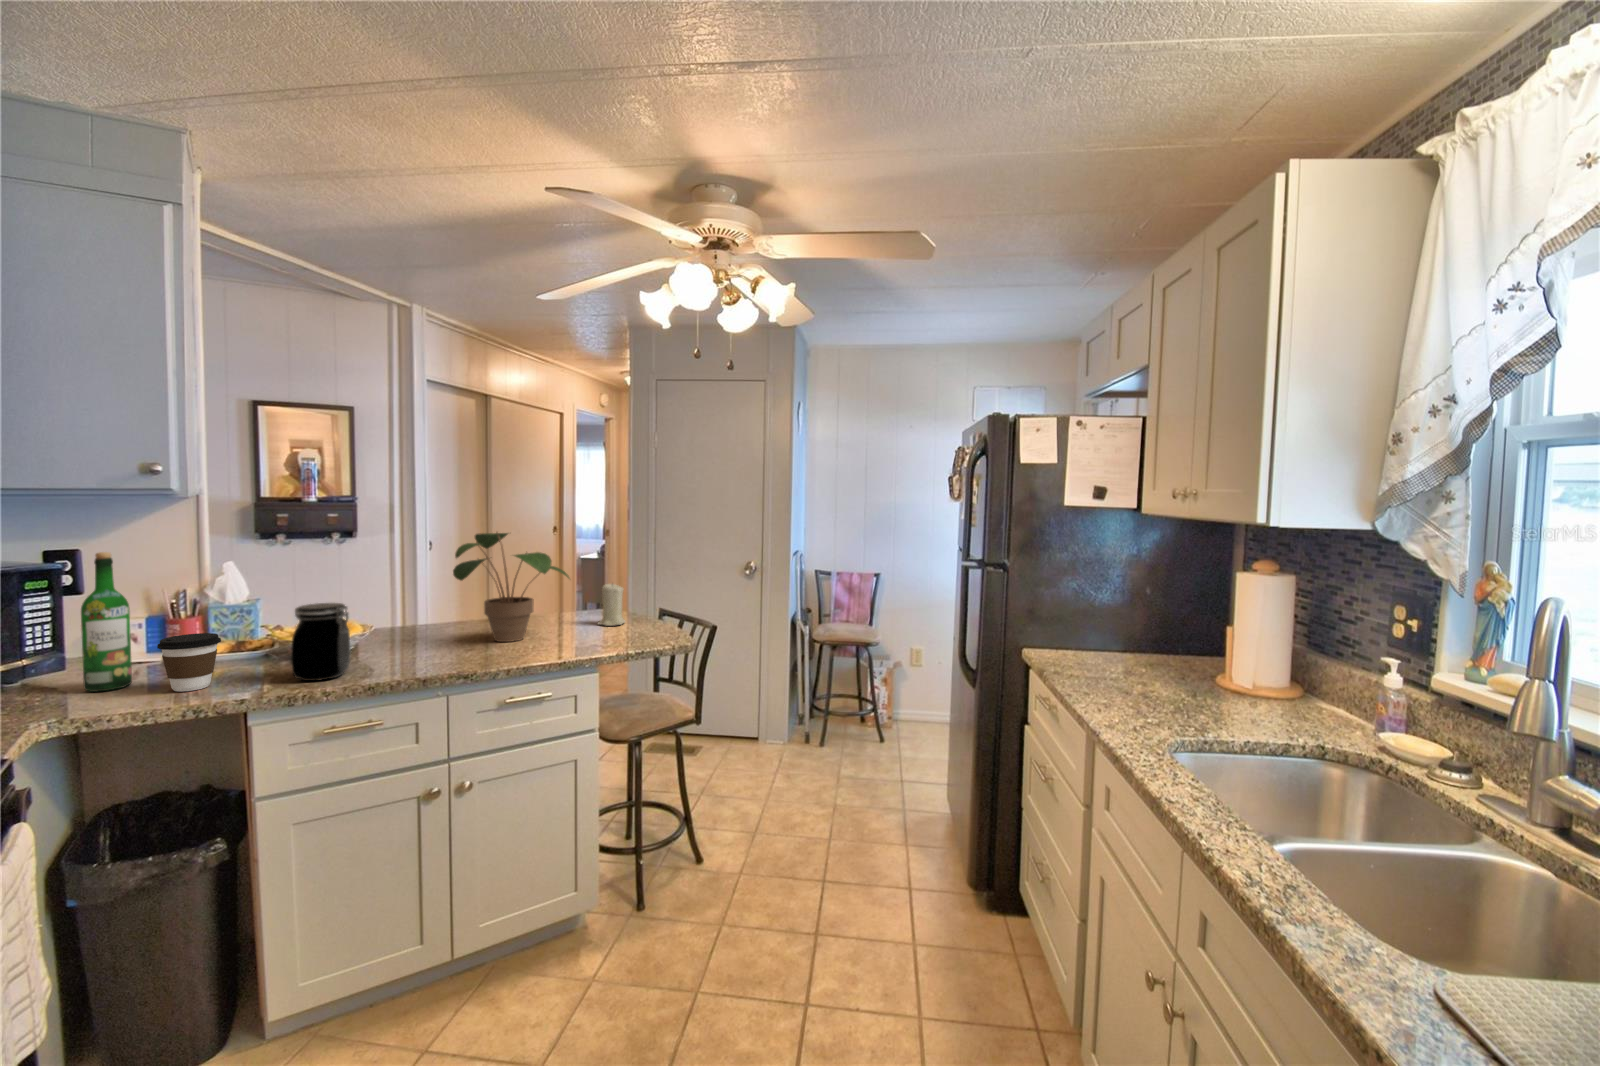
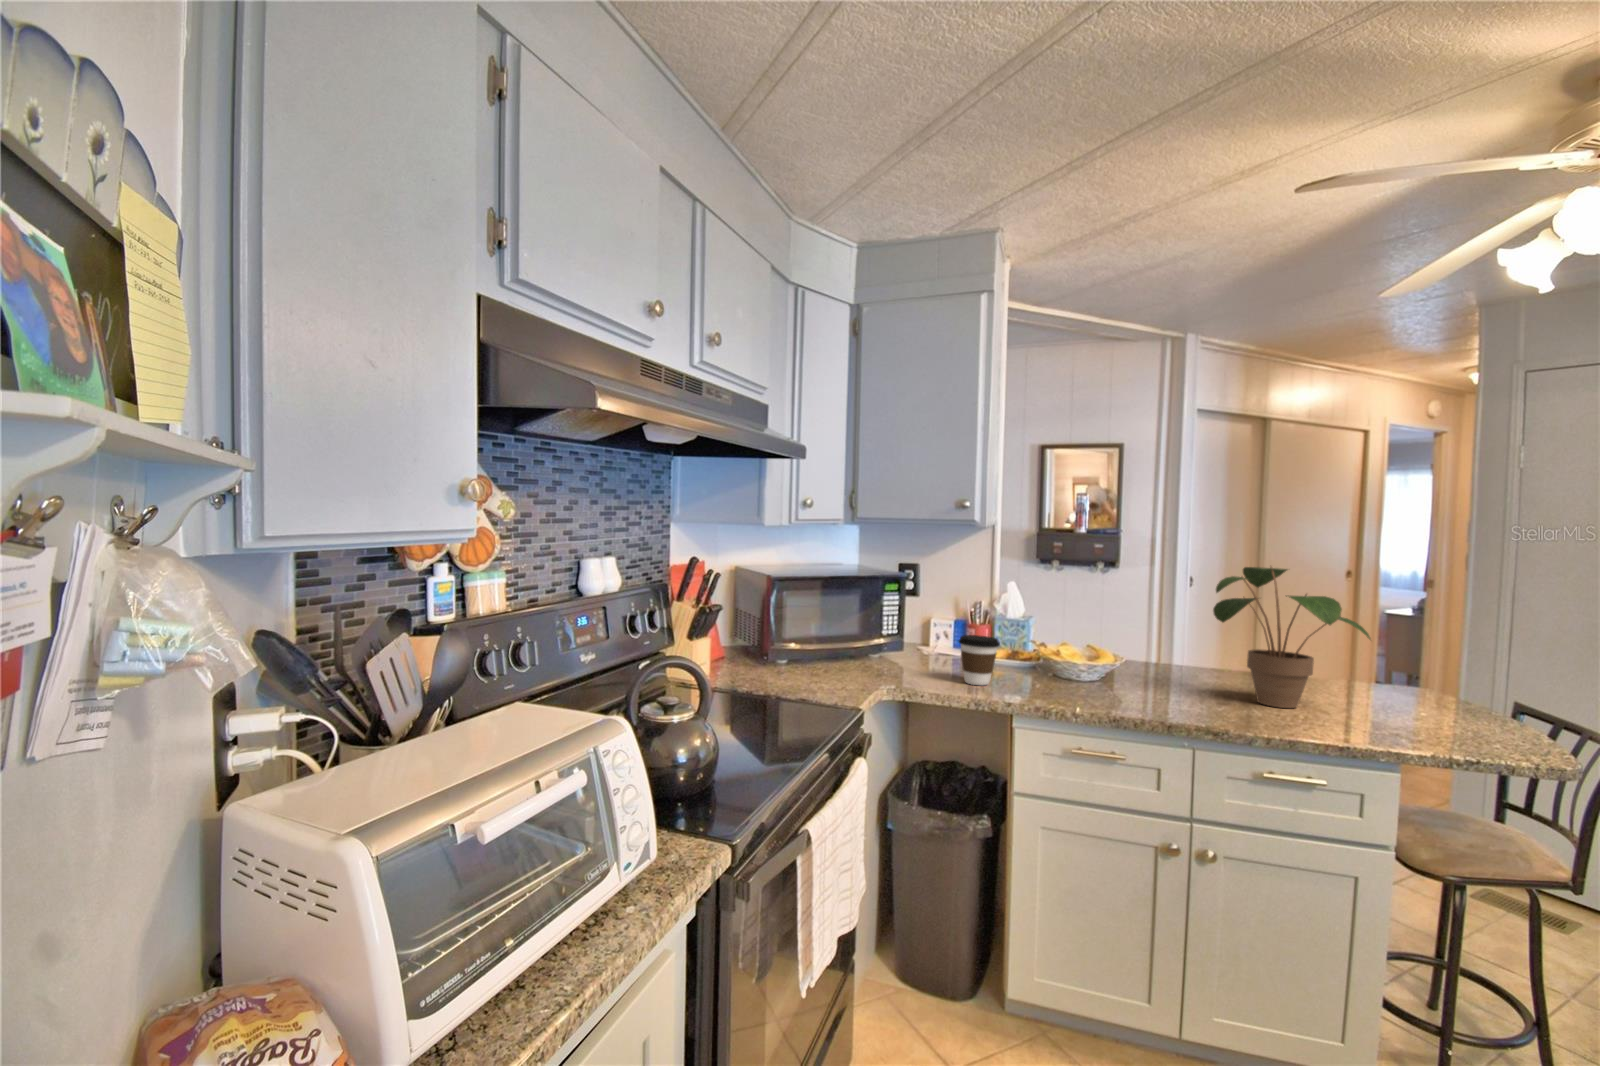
wine bottle: present [81,552,132,692] -> none [914,558,944,673]
candle: present [598,584,625,626] -> none [1414,654,1465,720]
jar: present [291,603,350,681] -> none [1050,623,1101,701]

